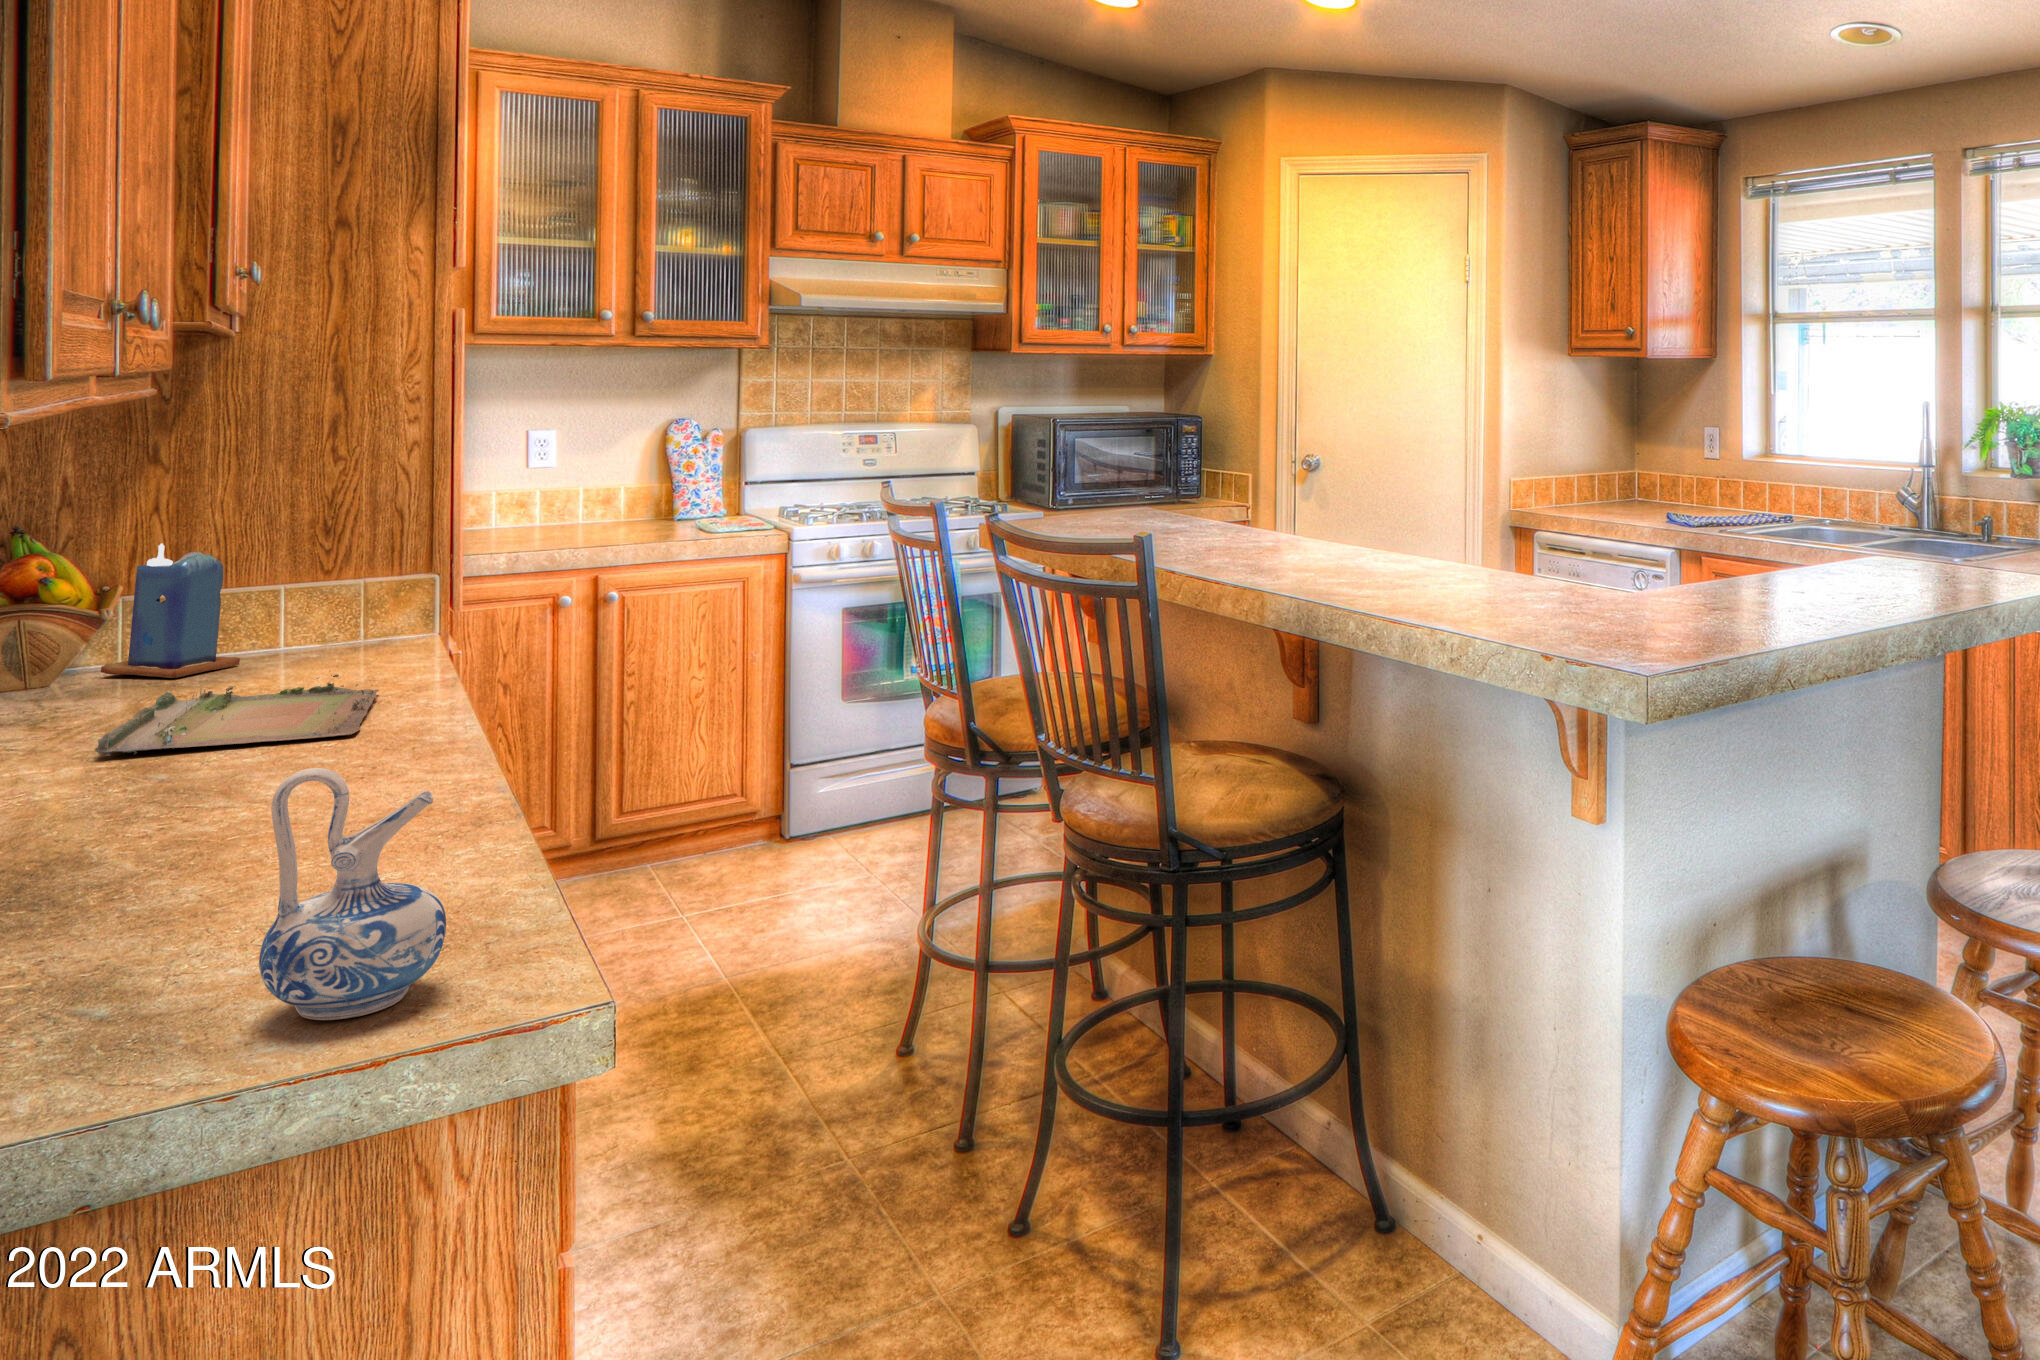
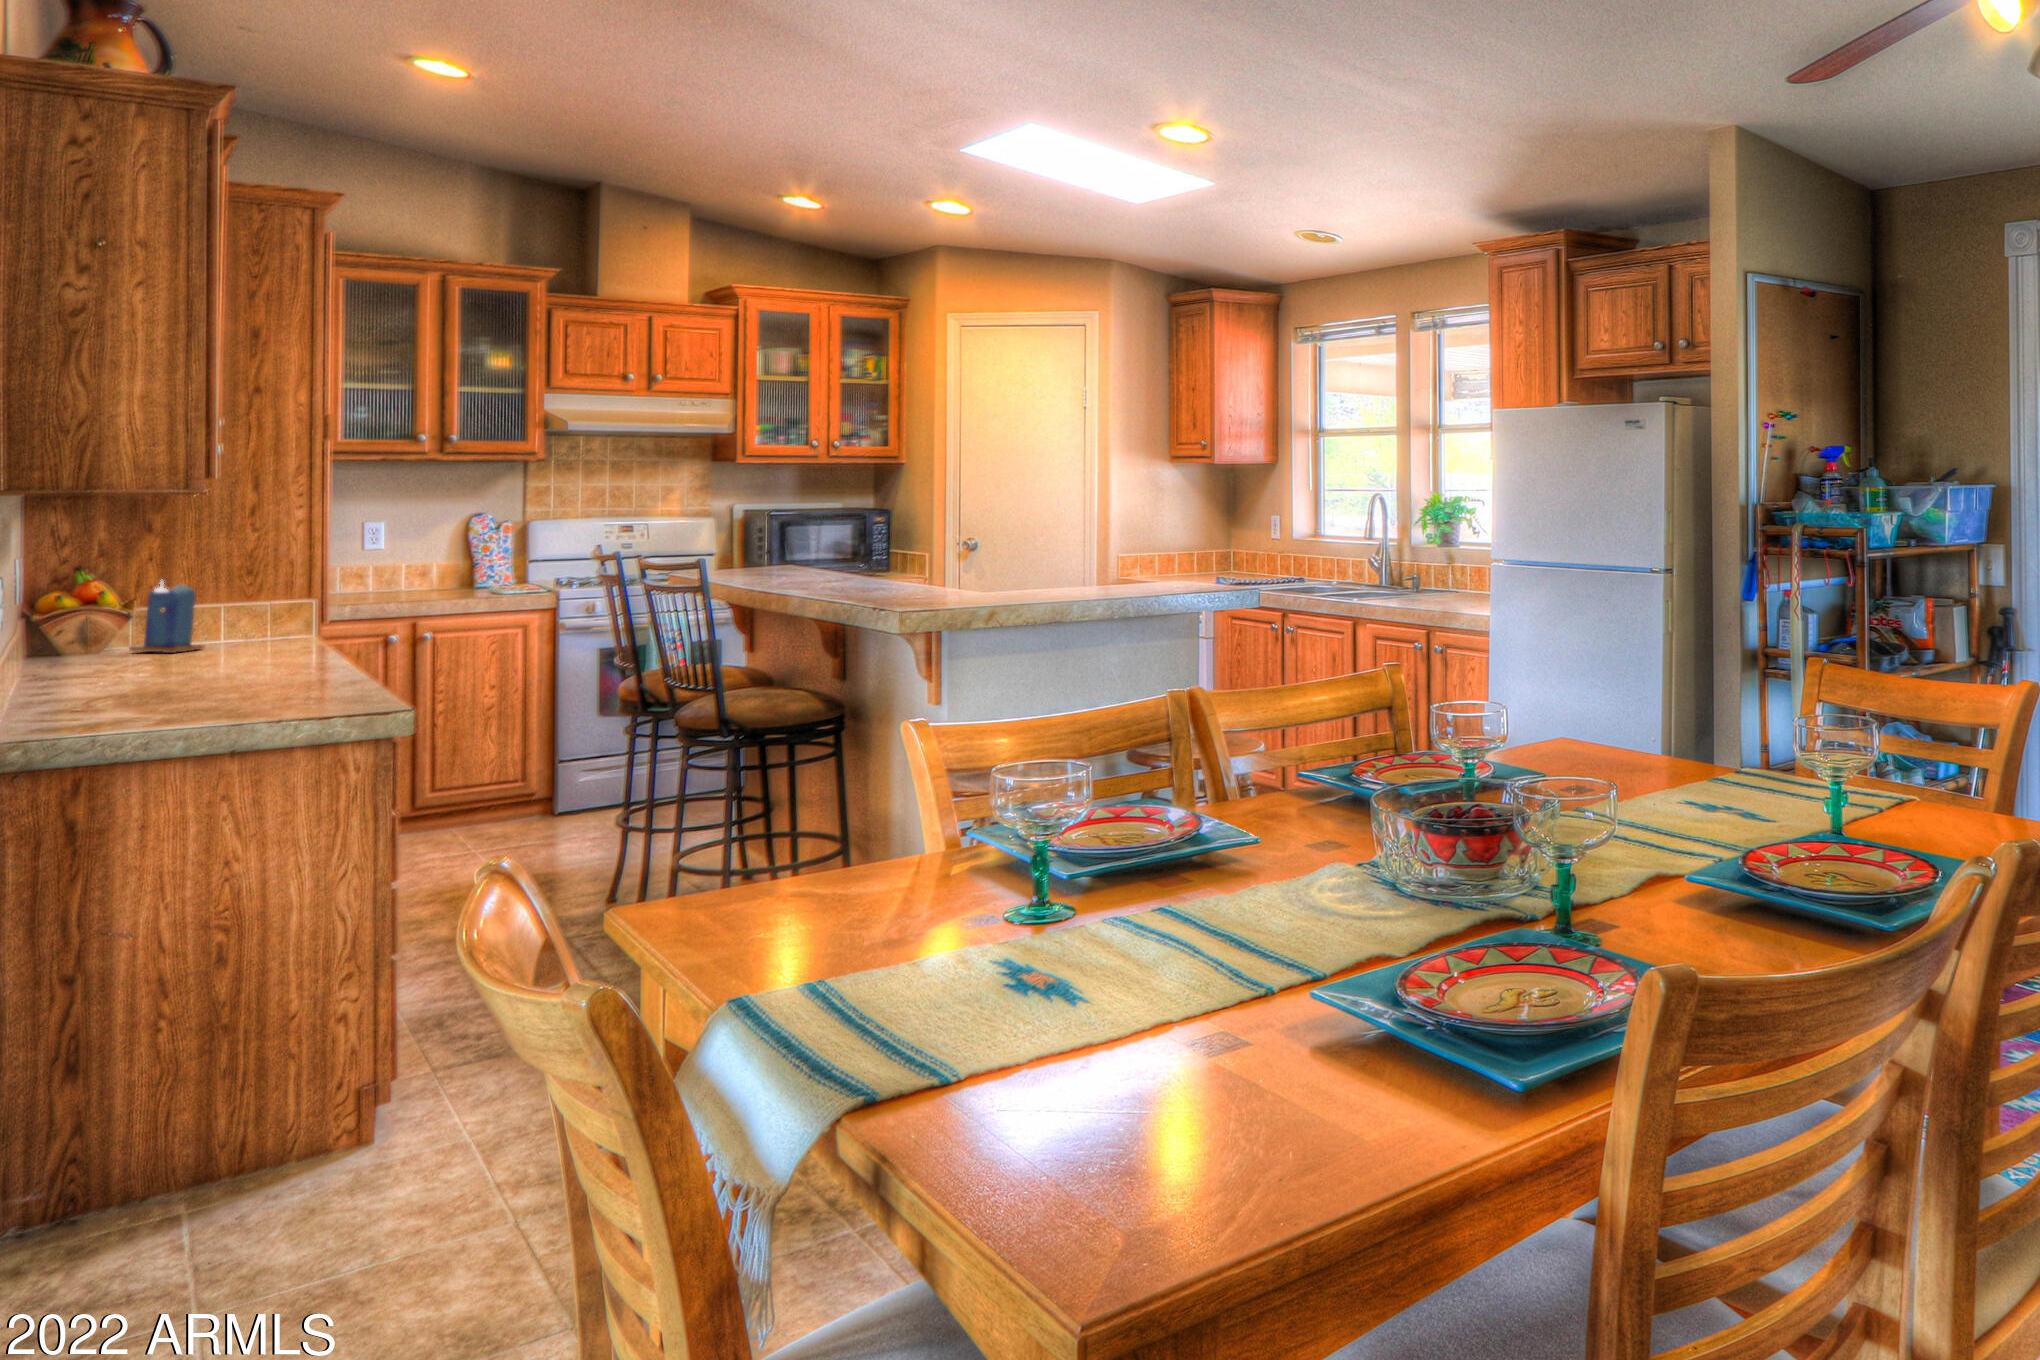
tray: present [95,674,379,756] -> none [160,643,292,672]
ceramic pitcher: present [259,768,446,1020] -> none [290,625,356,713]

